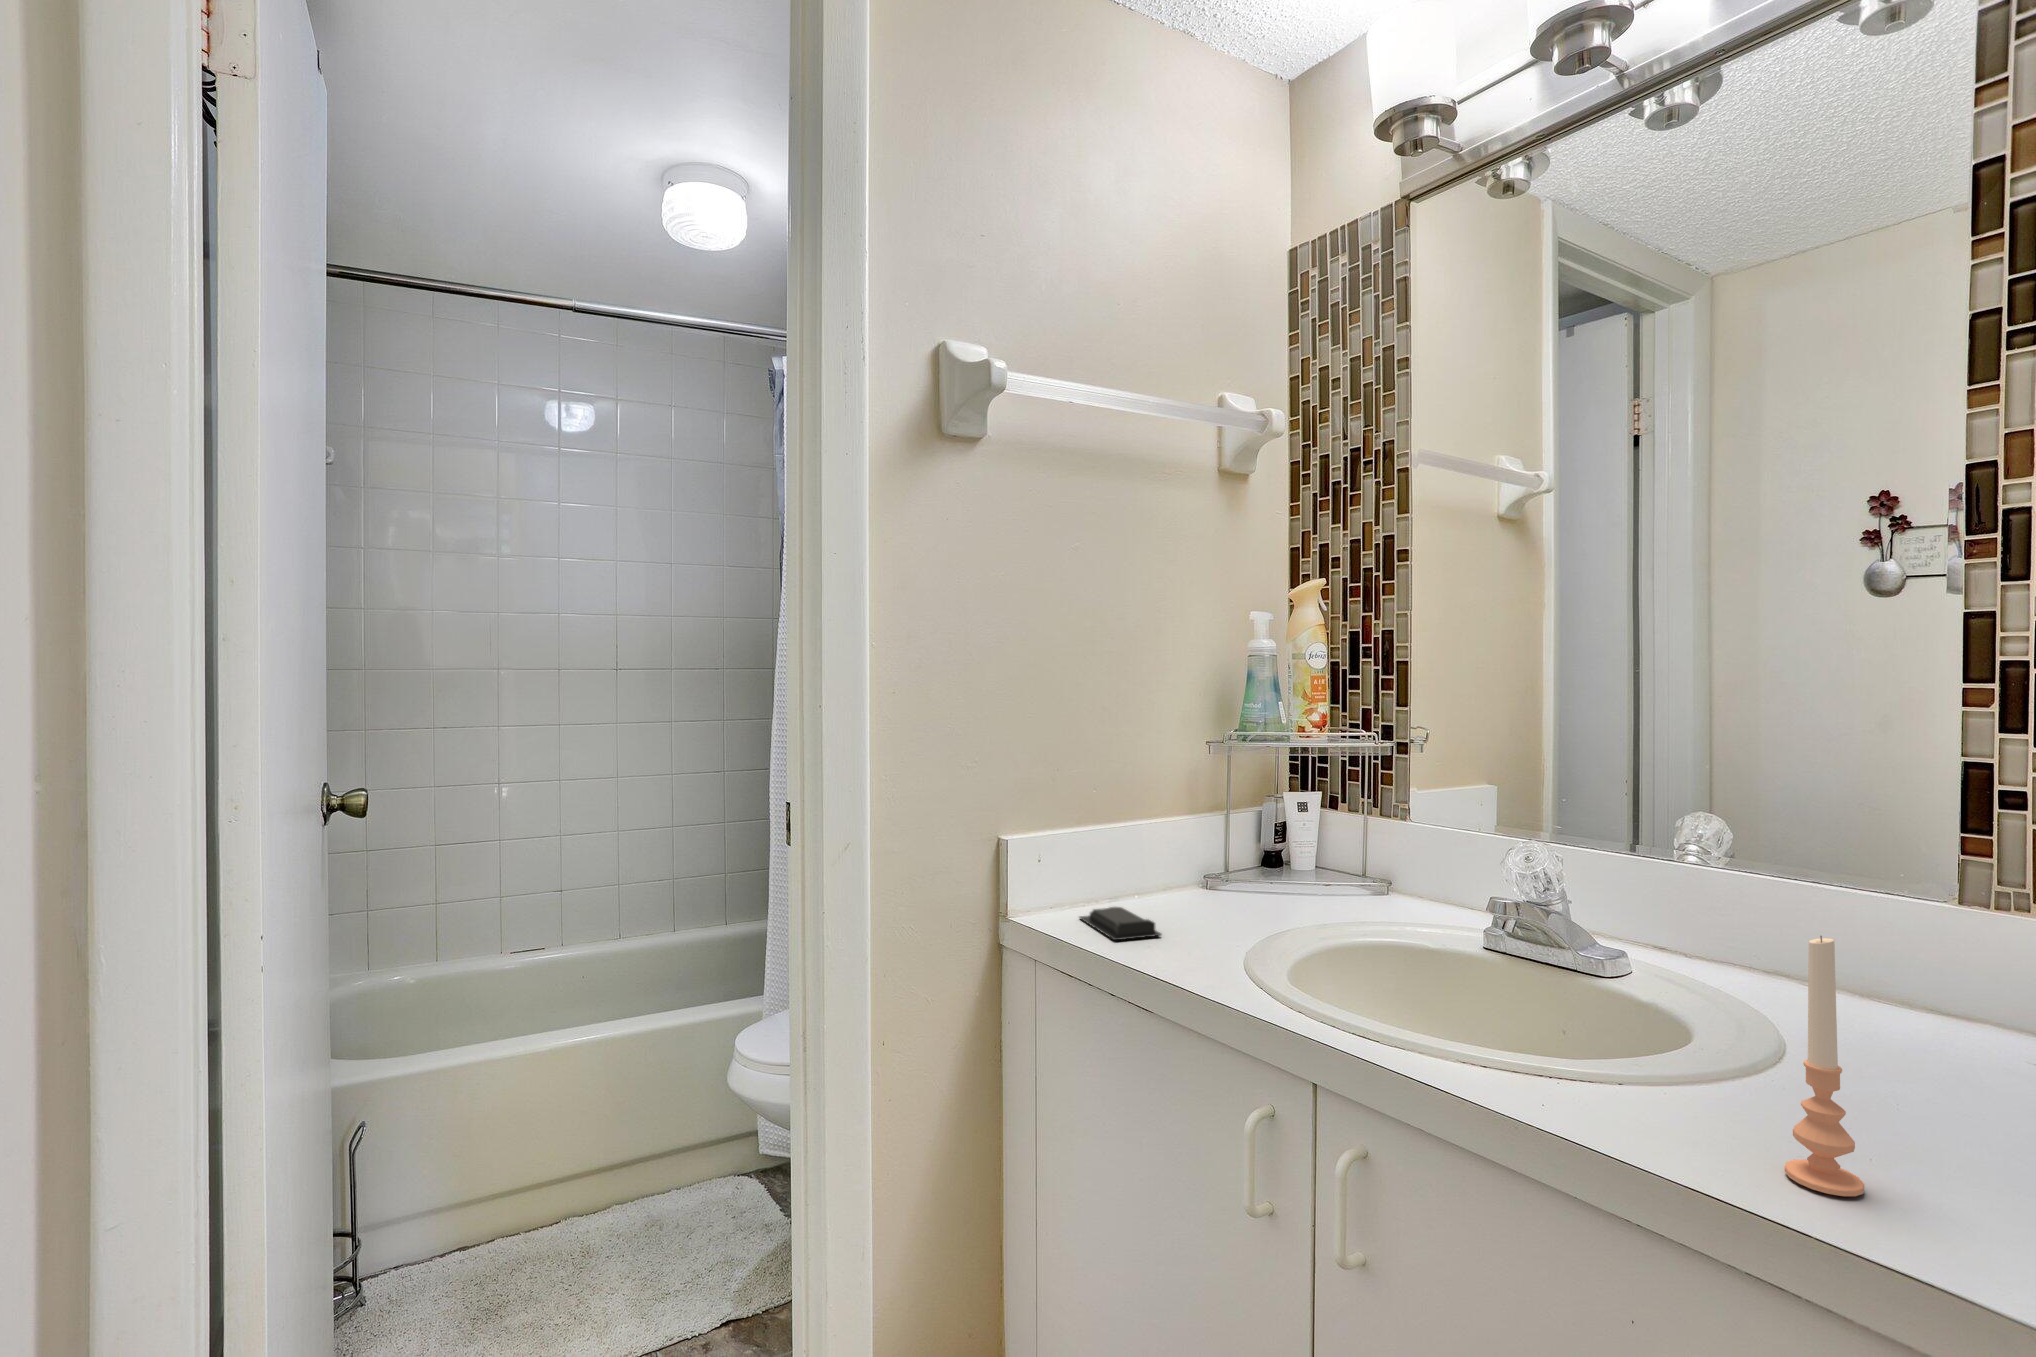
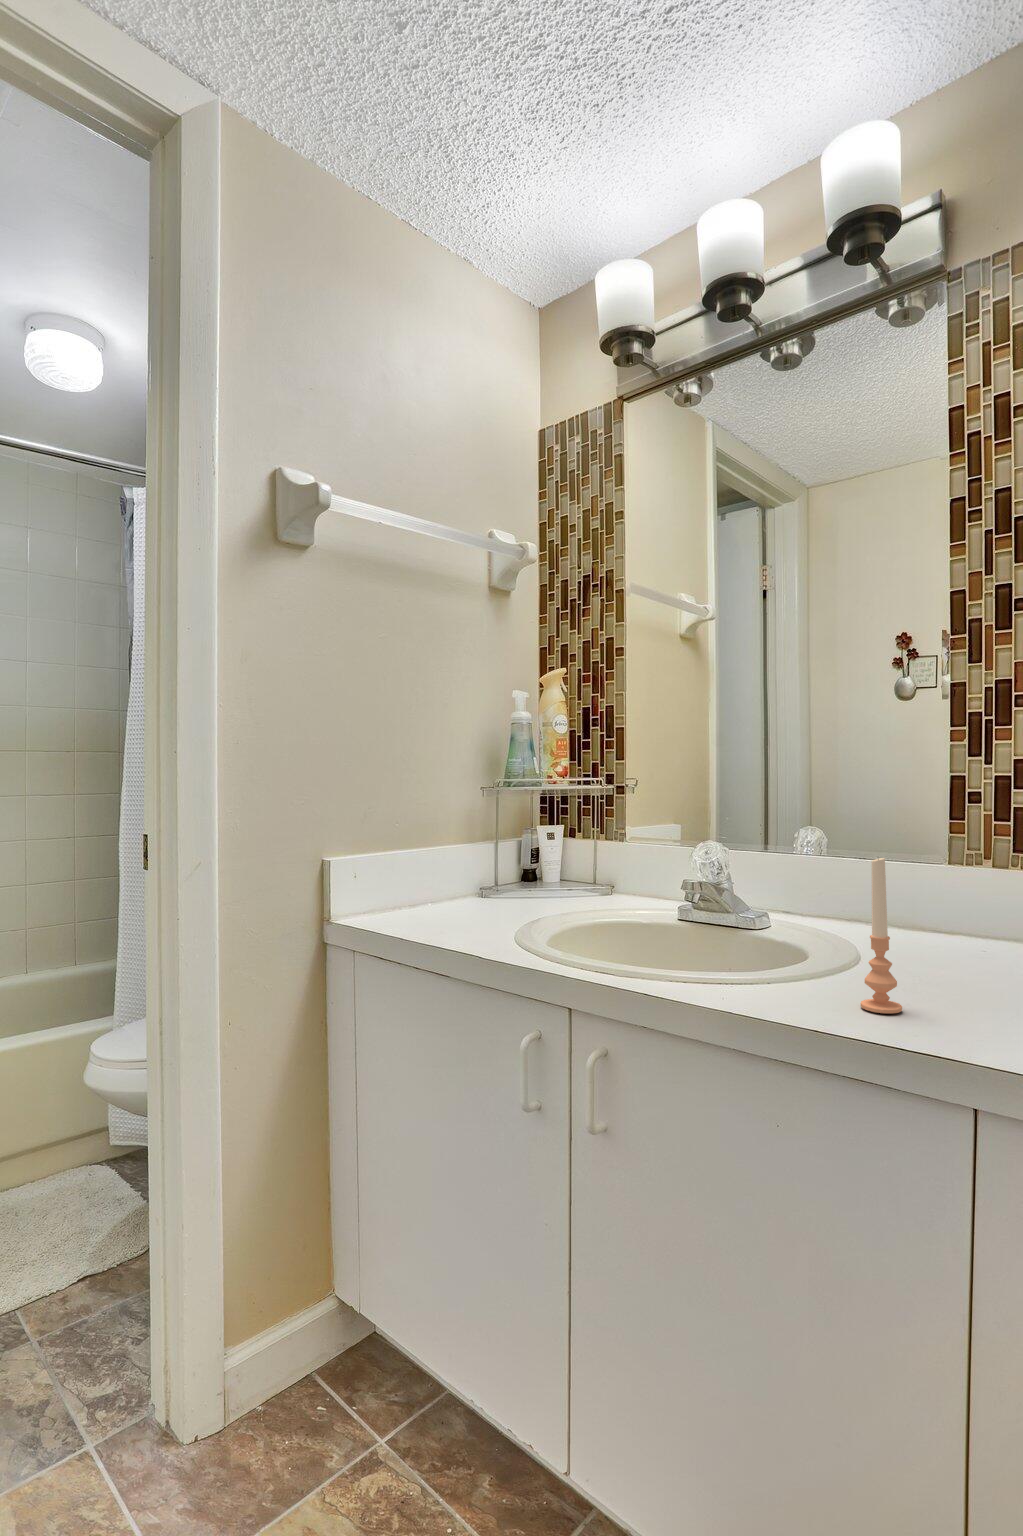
soap bar: present [1080,907,1162,940] -> none [390,909,456,929]

